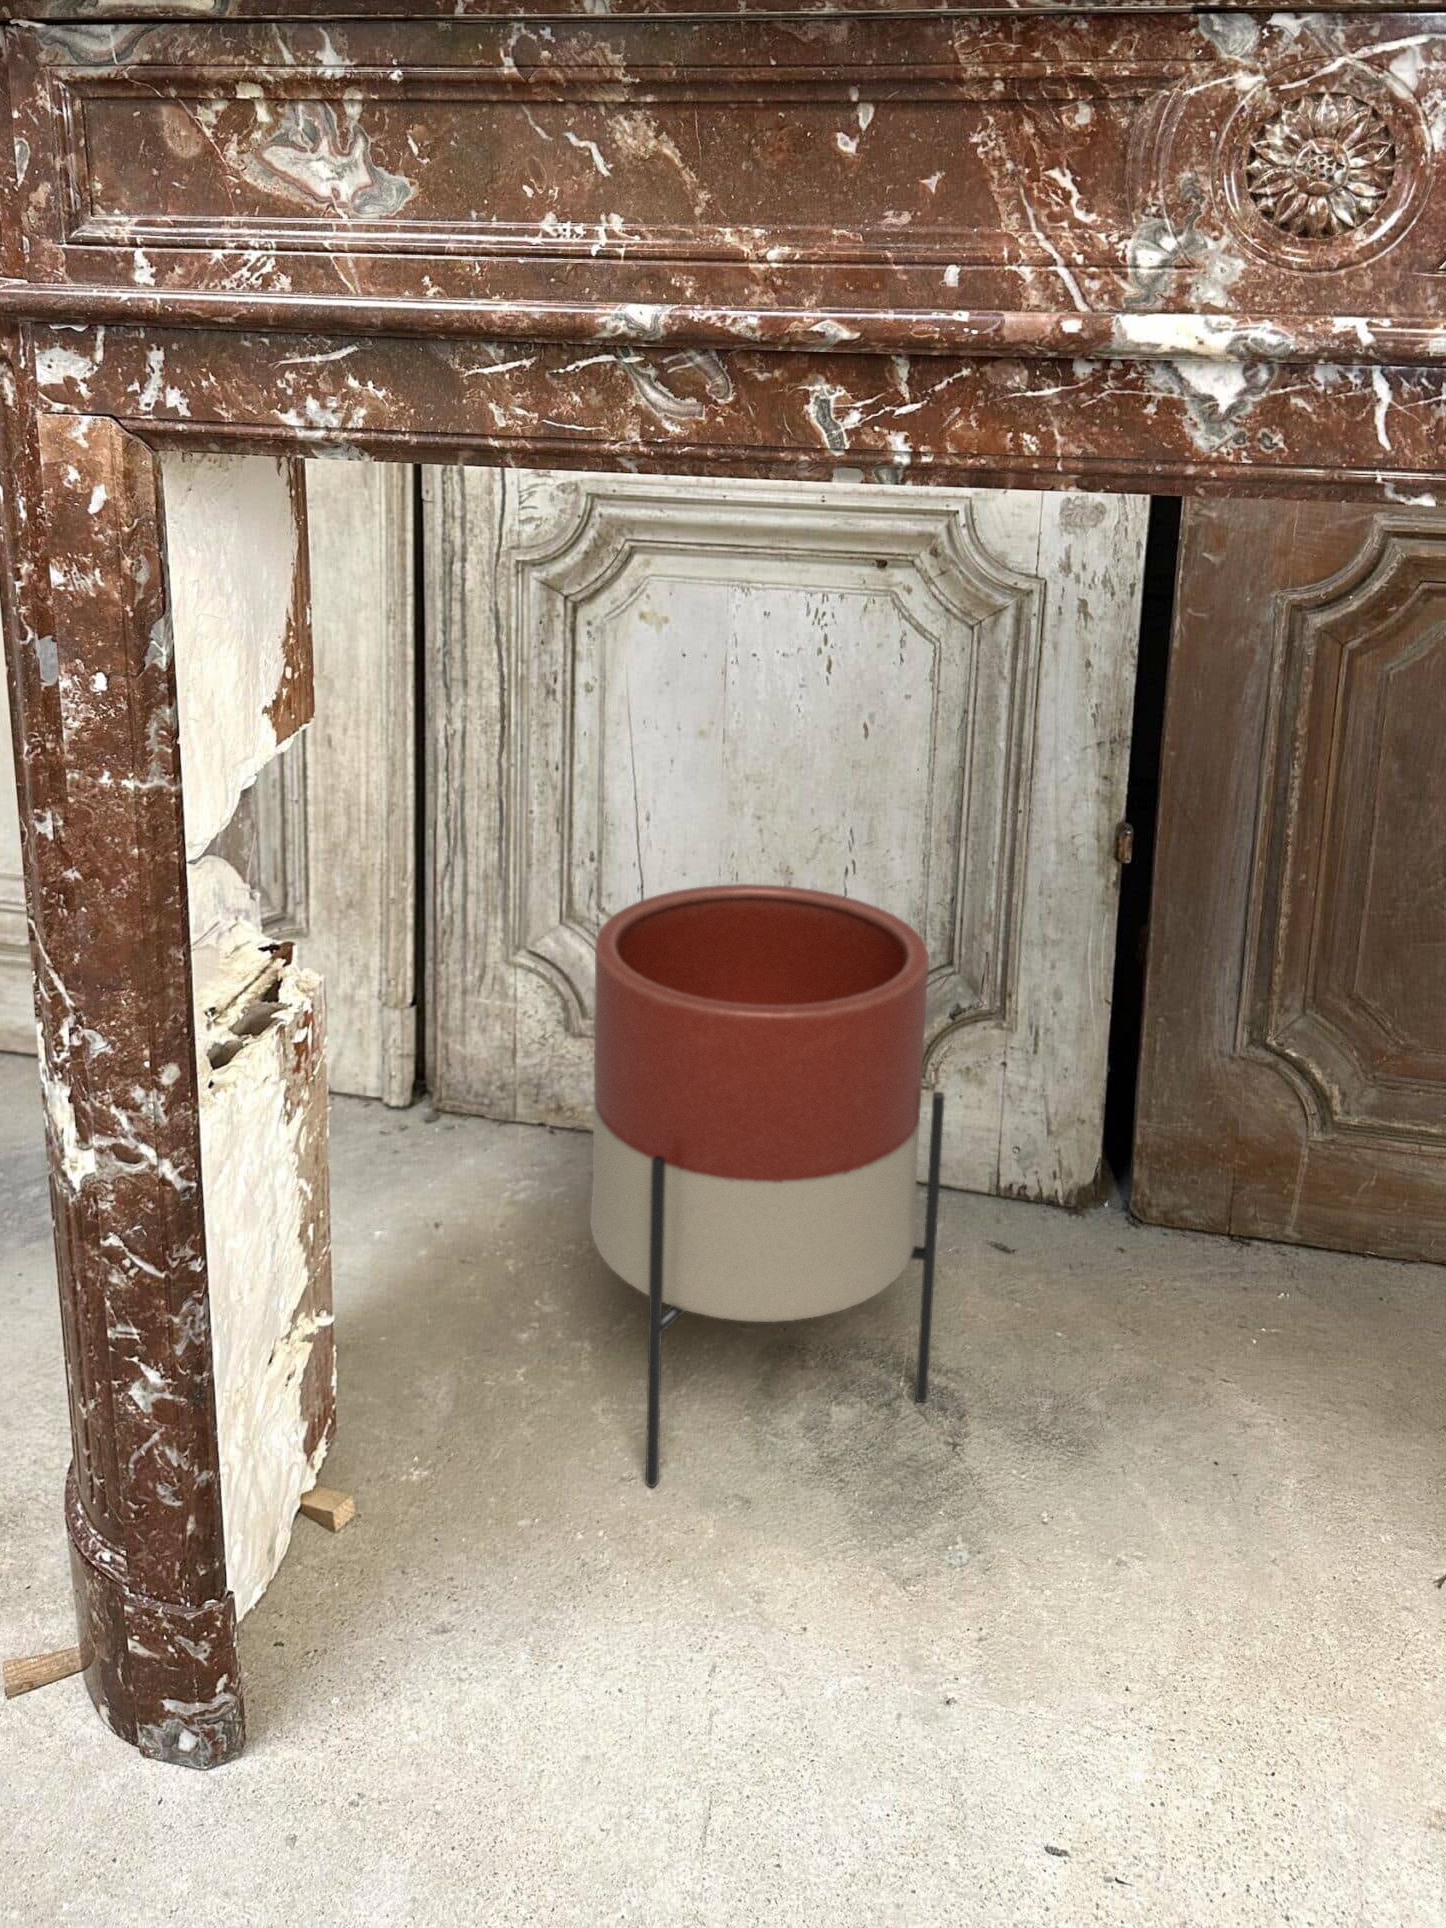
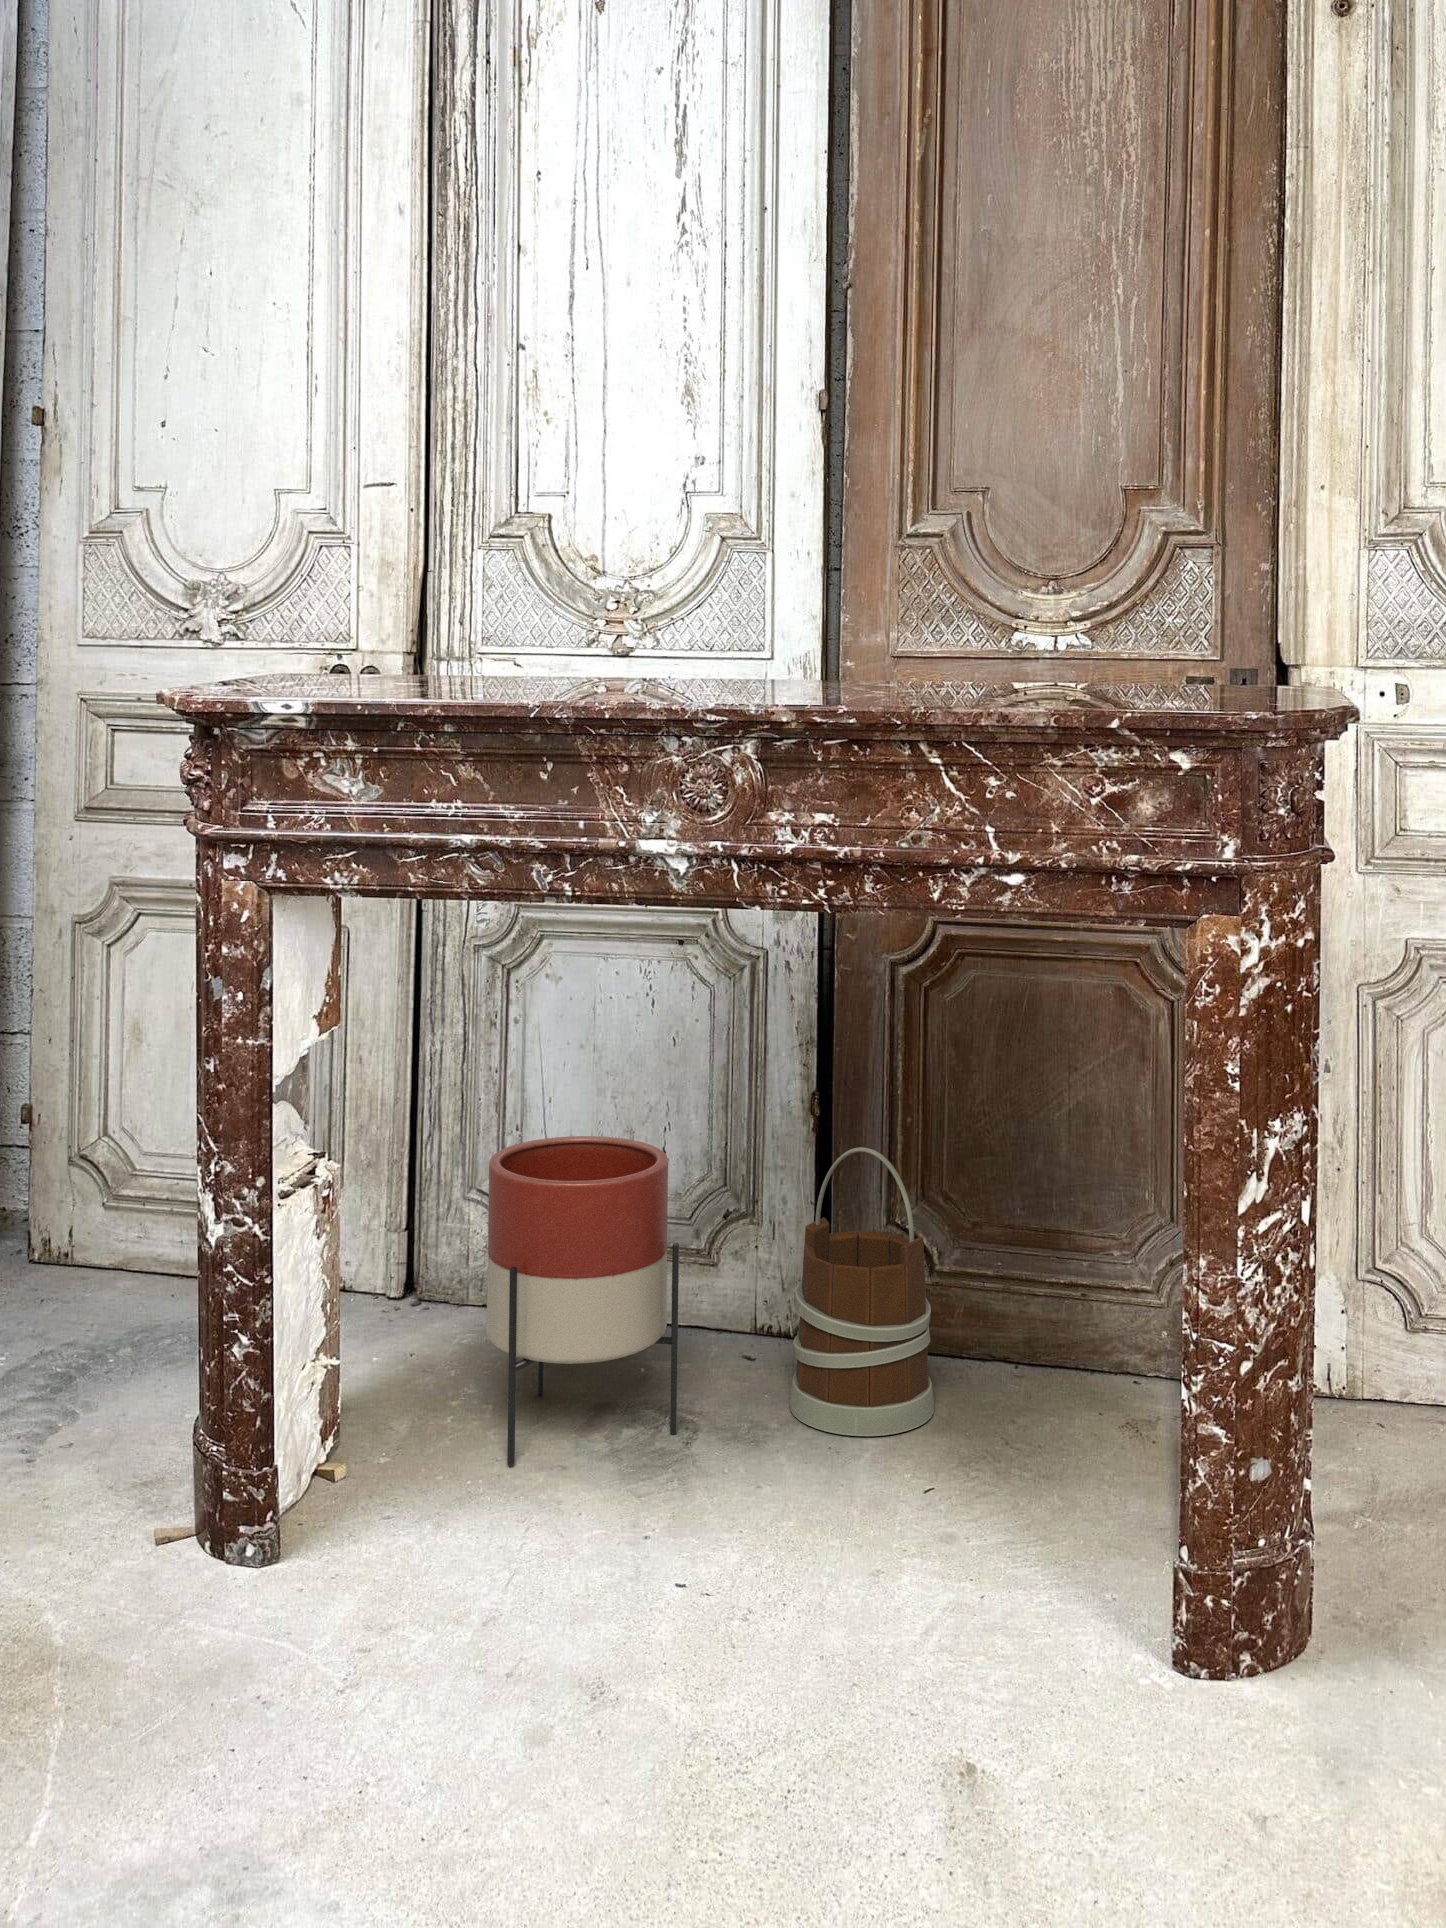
wooden bucket: none [1098,915,1369,1414] -> present [789,1147,934,1436]

